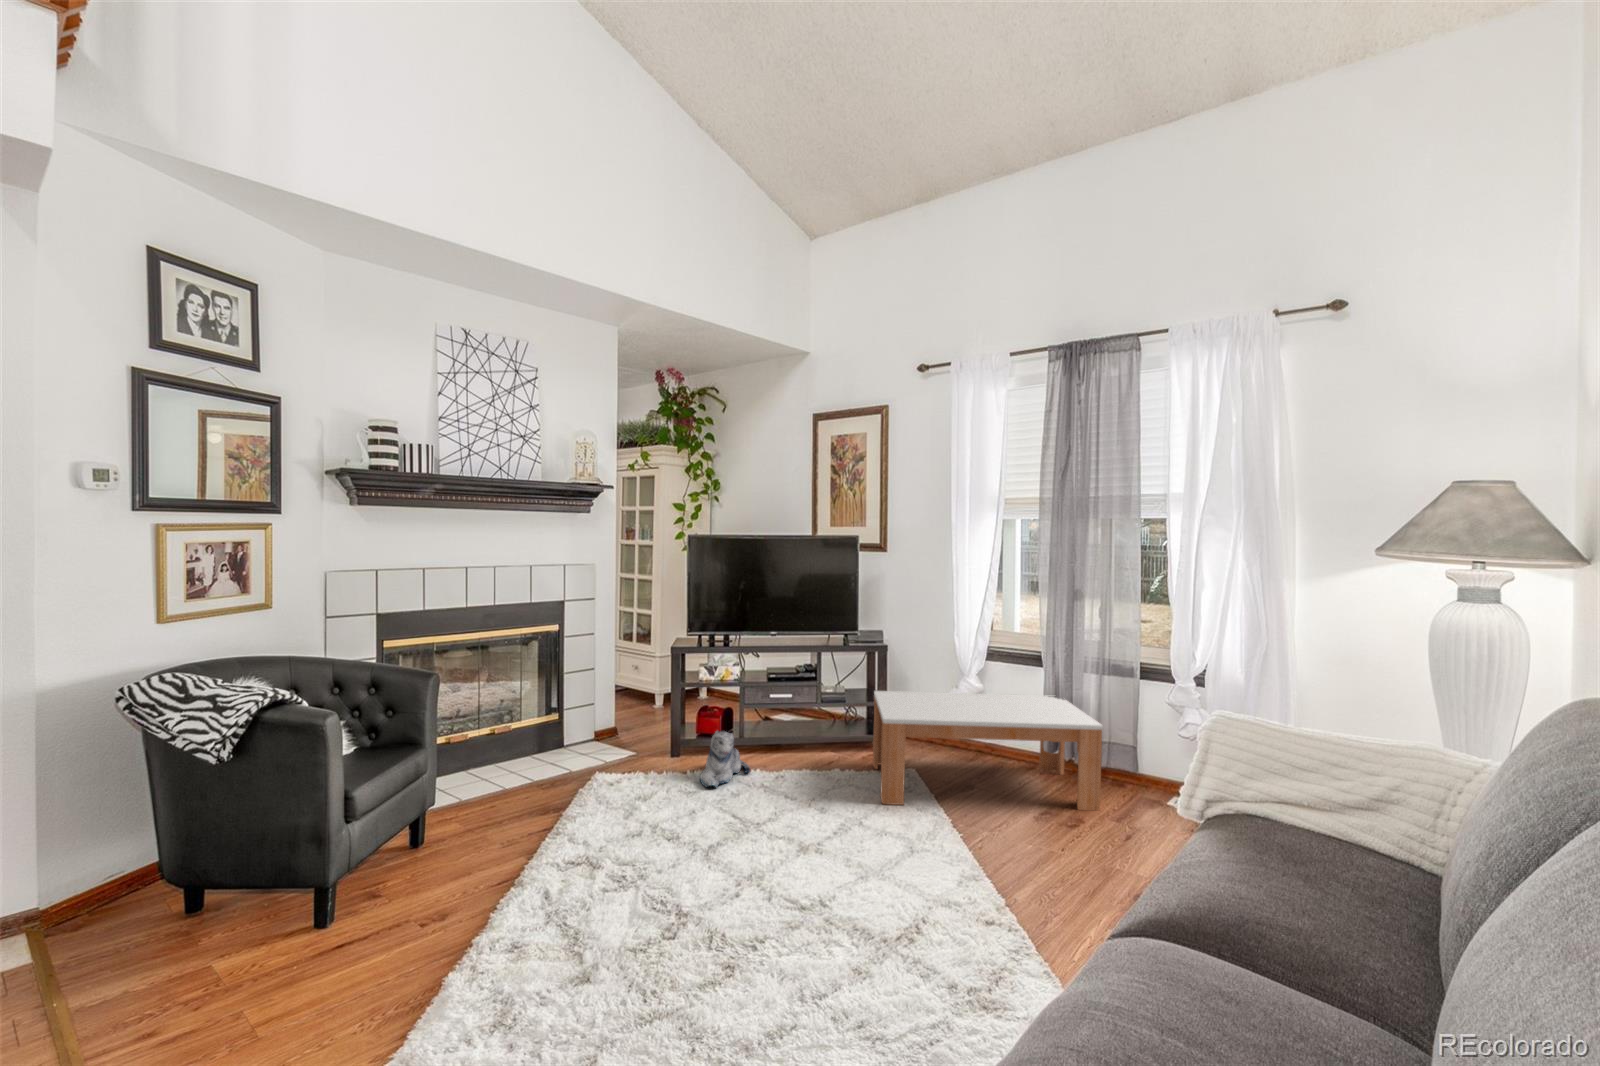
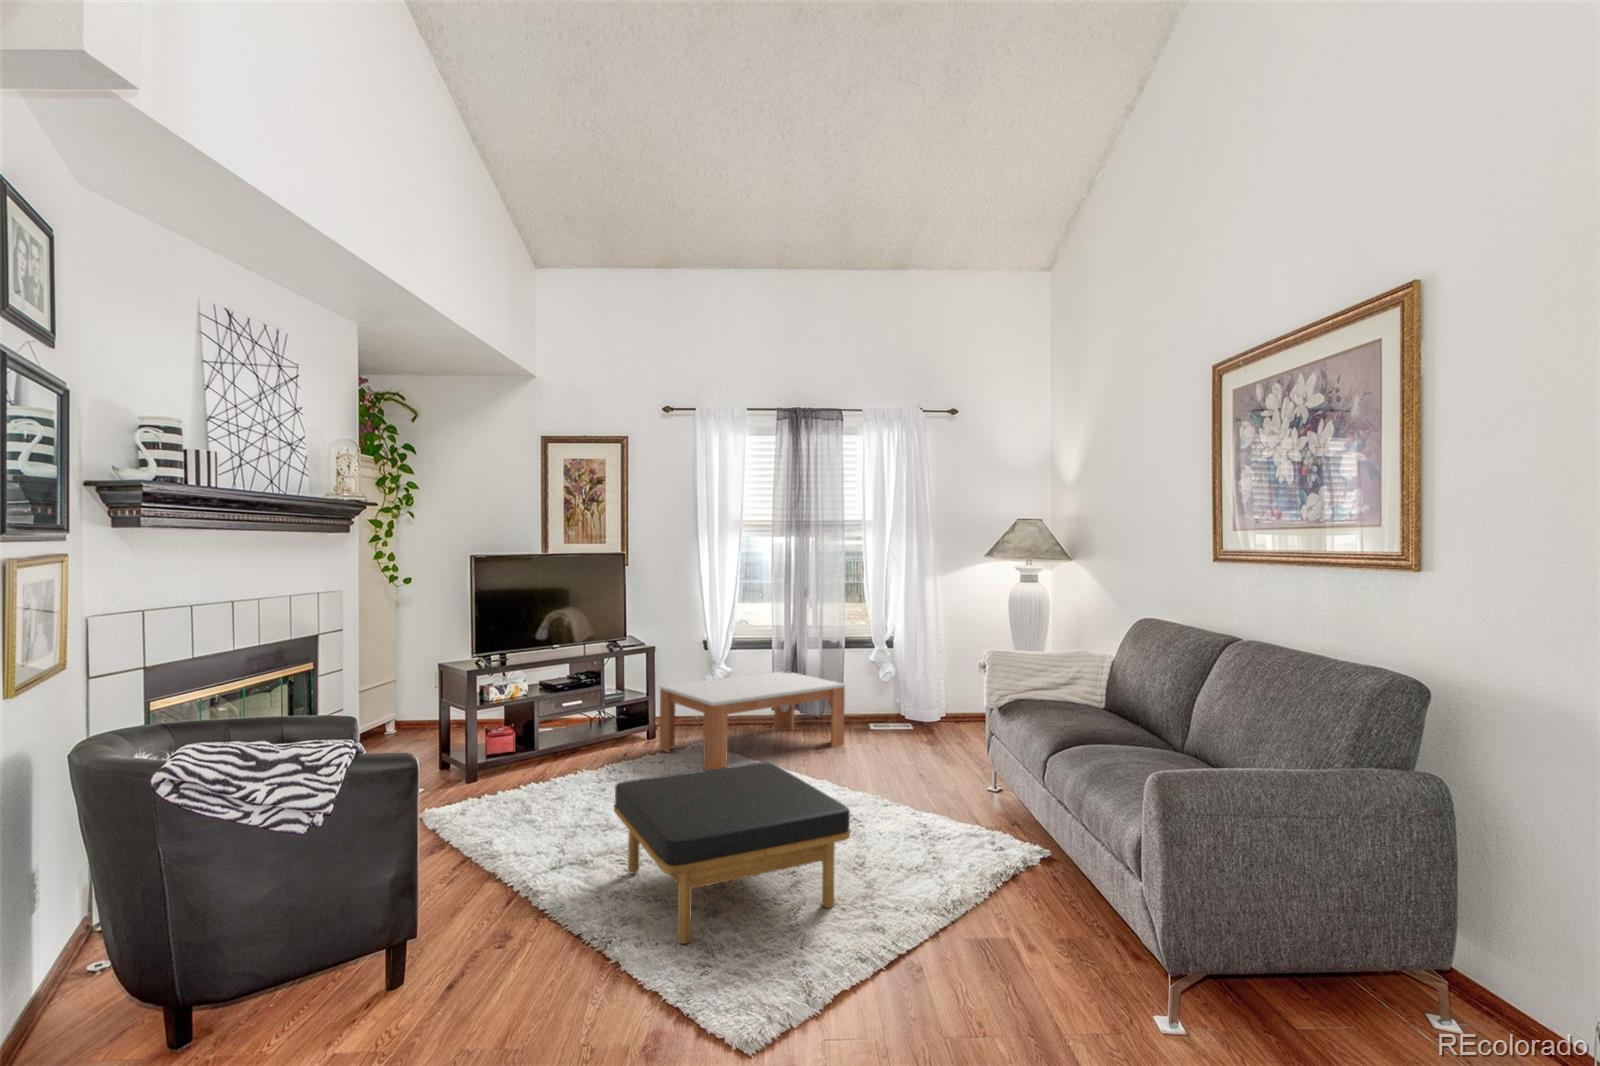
plush toy: present [700,731,750,787] -> none [528,741,574,795]
ottoman: none [508,787,805,1025] -> present [614,762,850,944]

